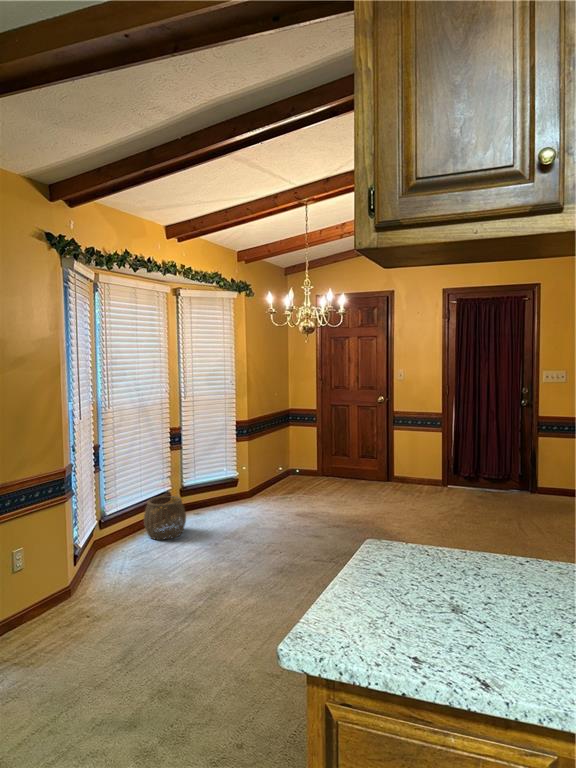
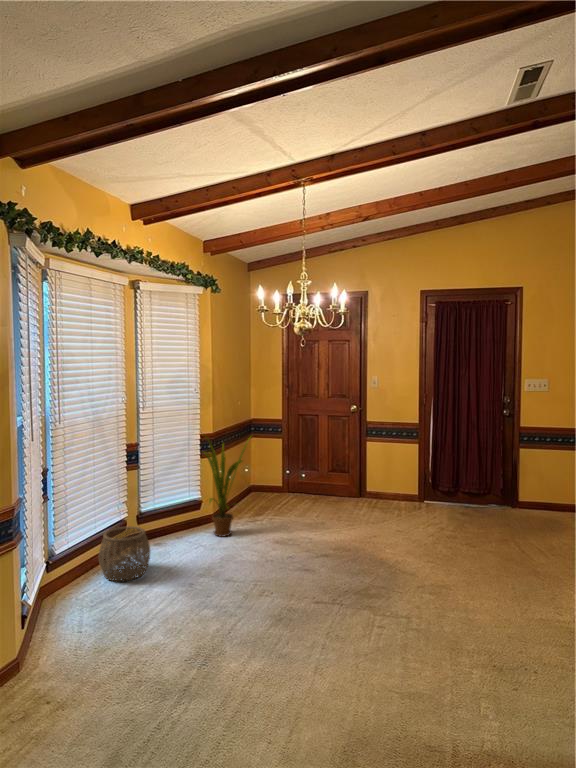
house plant: none [231,418,280,510] -> present [203,438,248,537]

